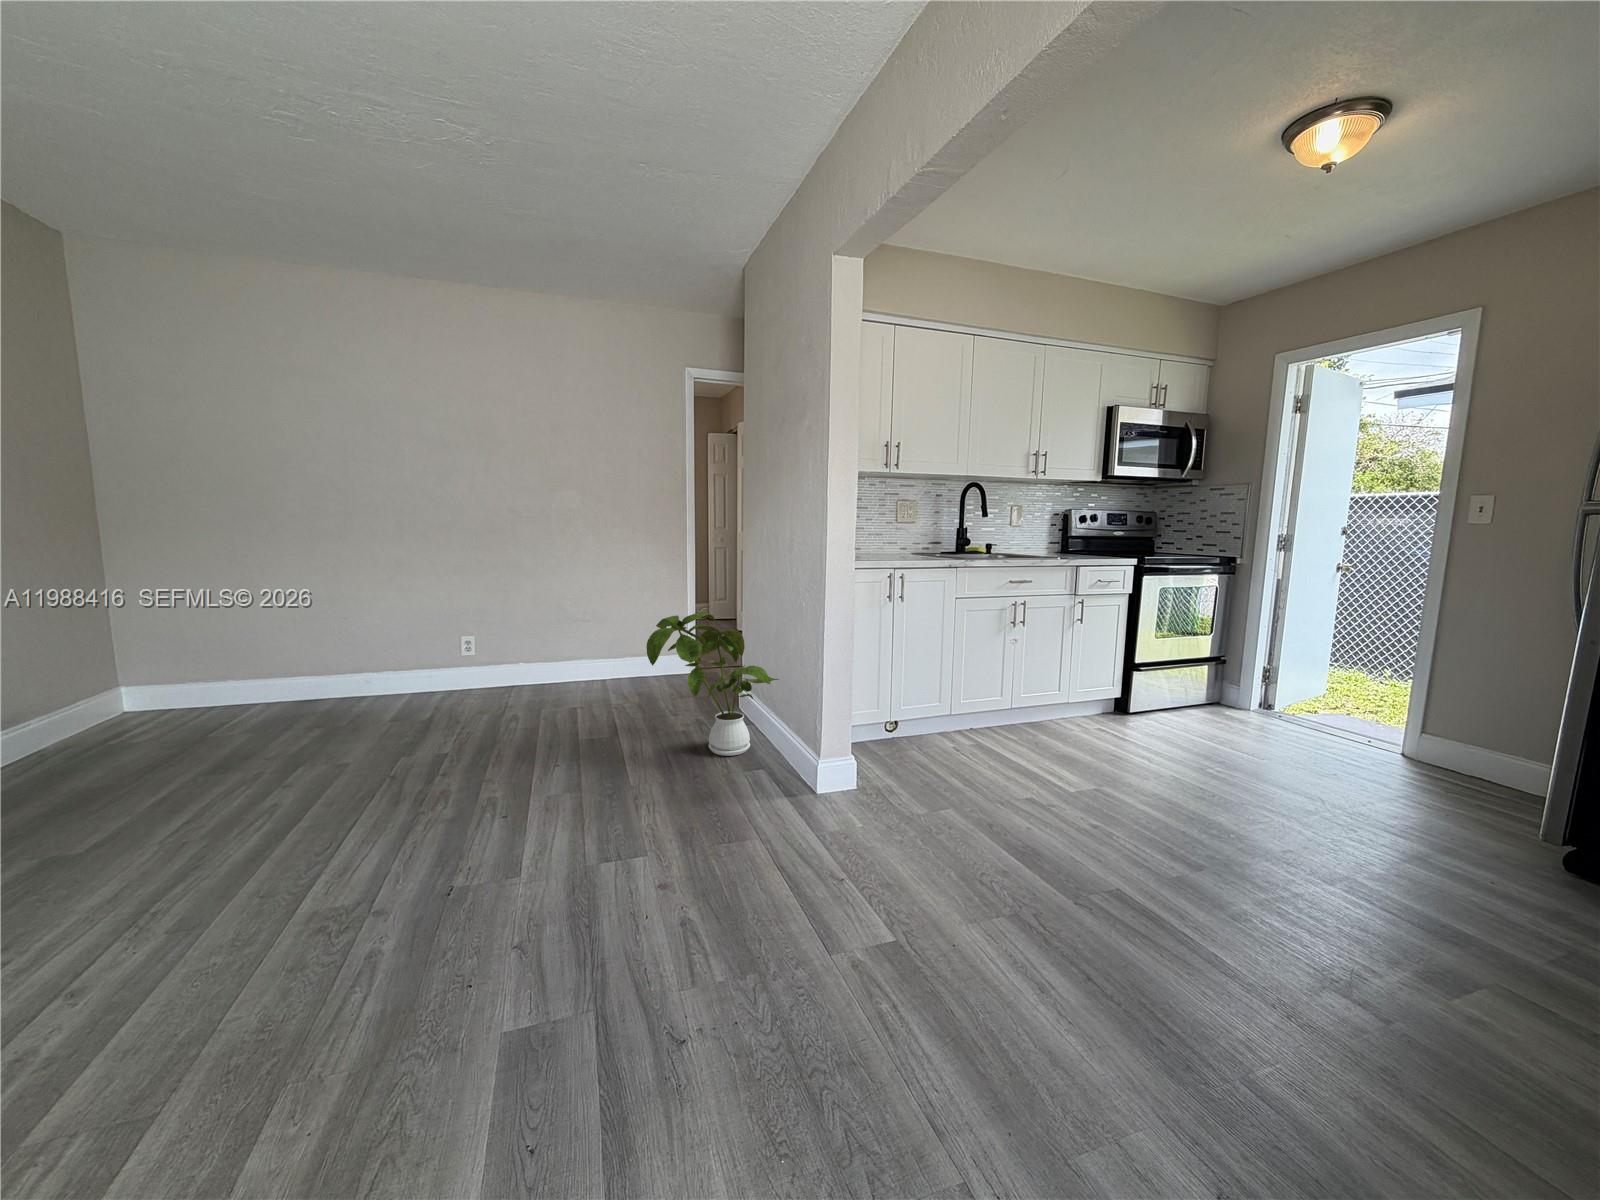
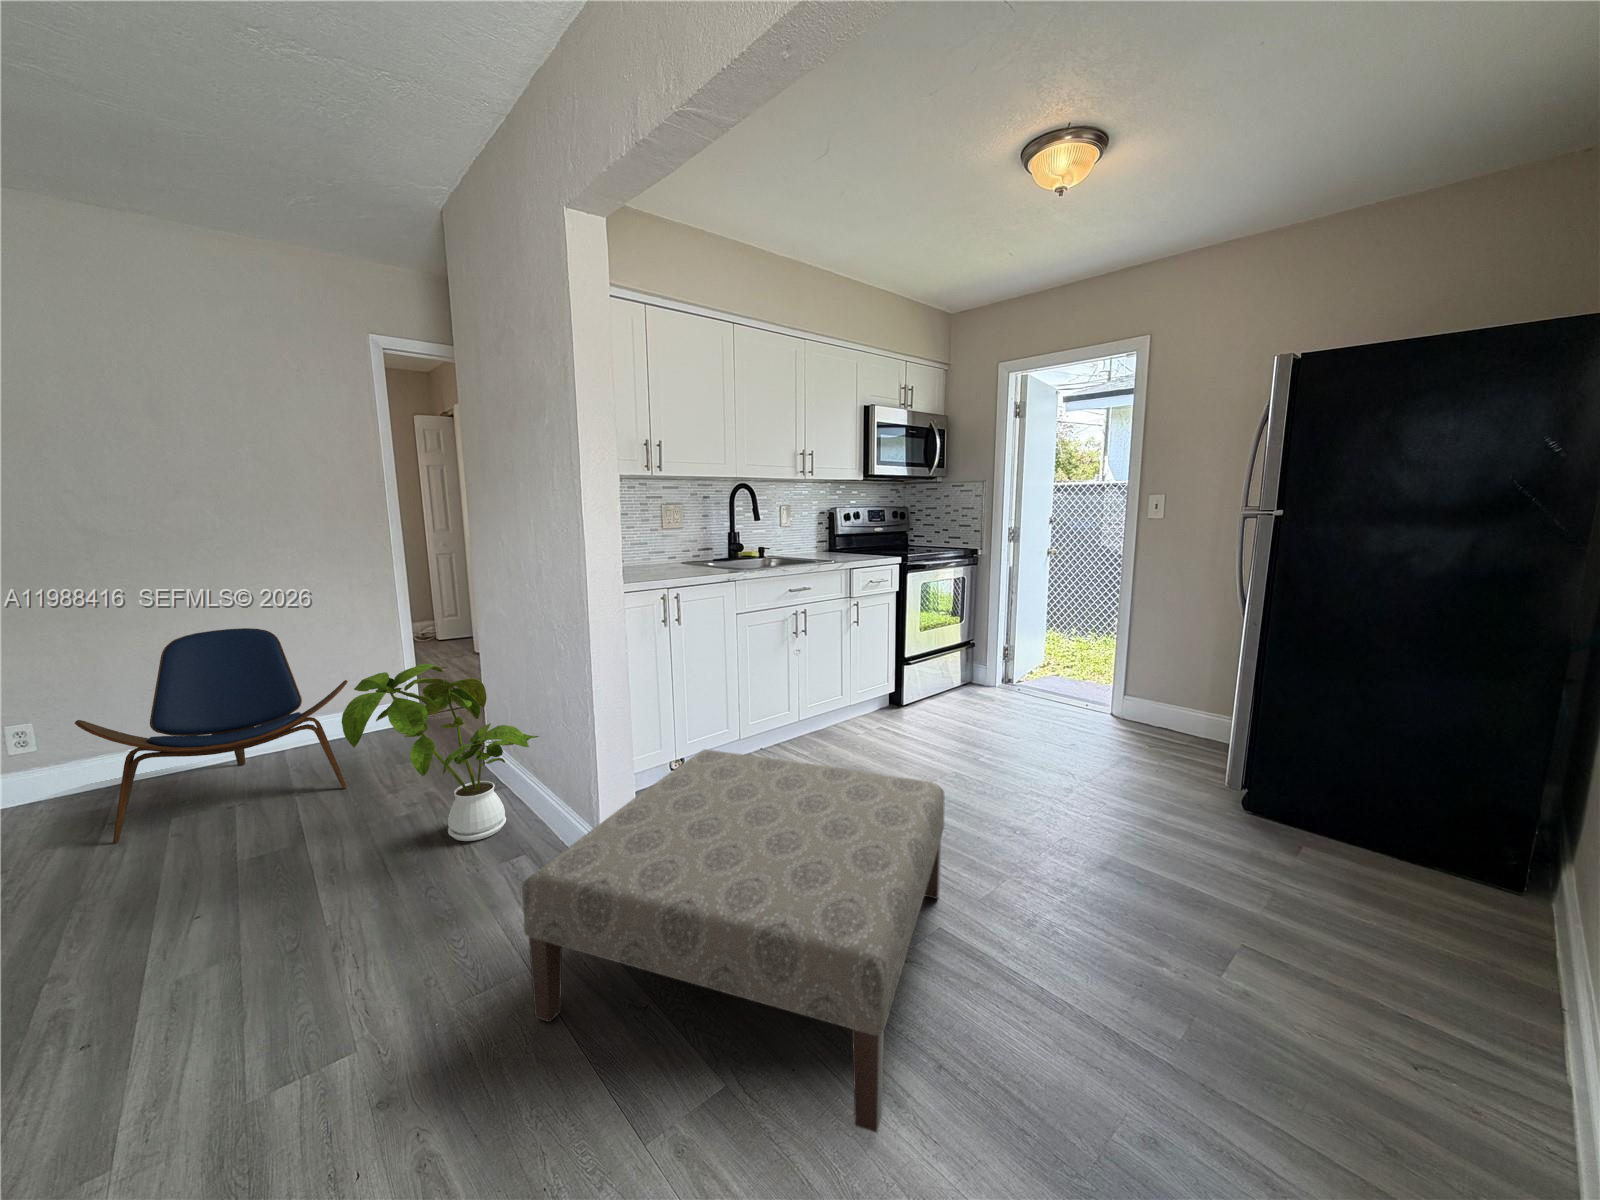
lounge chair: none [500,584,653,717] -> present [75,628,348,843]
ottoman: none [752,706,1146,1041] -> present [522,749,944,1132]

